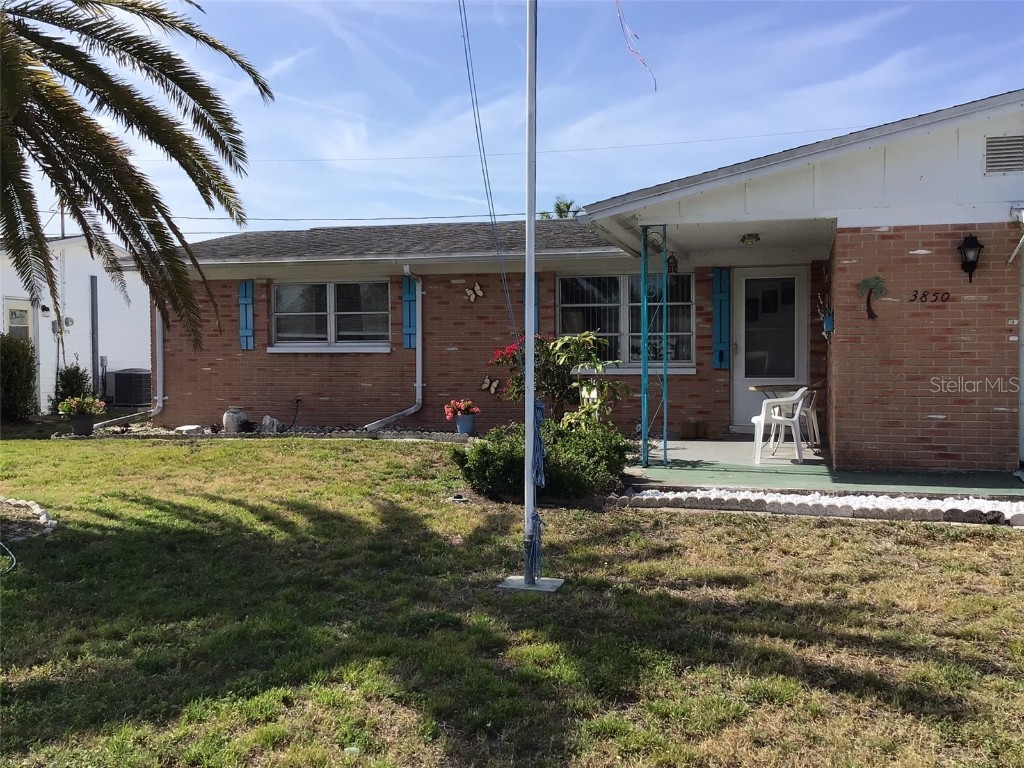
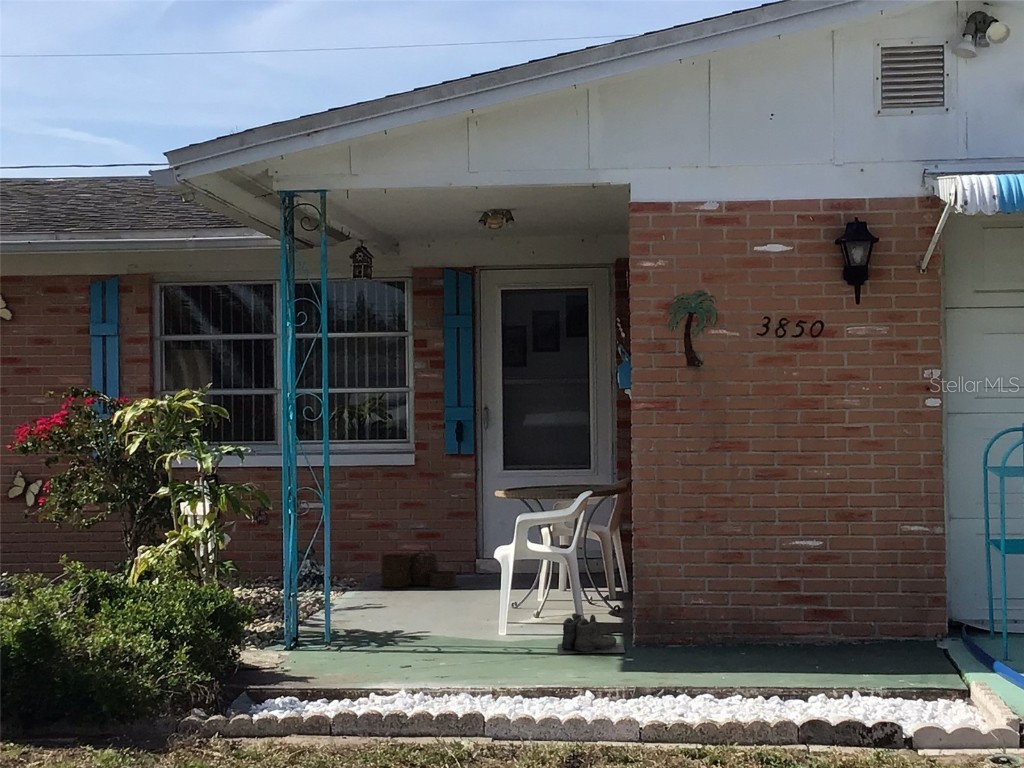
boots: none [791,452,830,473] -> present [558,613,625,655]

